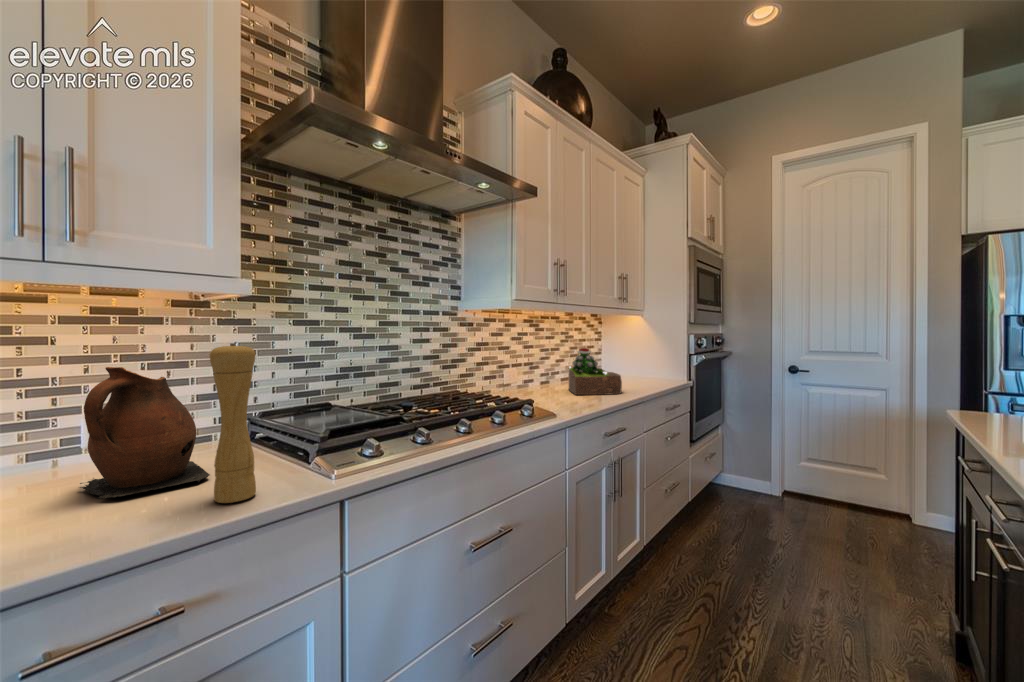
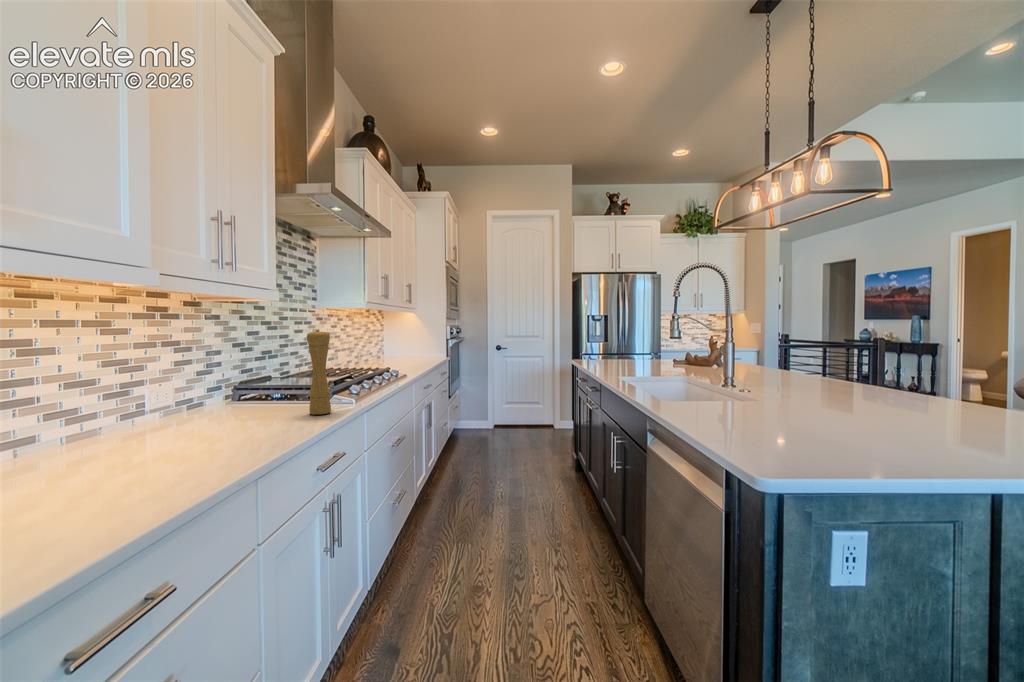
succulent plant: present [569,348,622,395] -> none [382,335,421,367]
ceramic pitcher: present [80,367,210,499] -> none [198,346,279,422]

